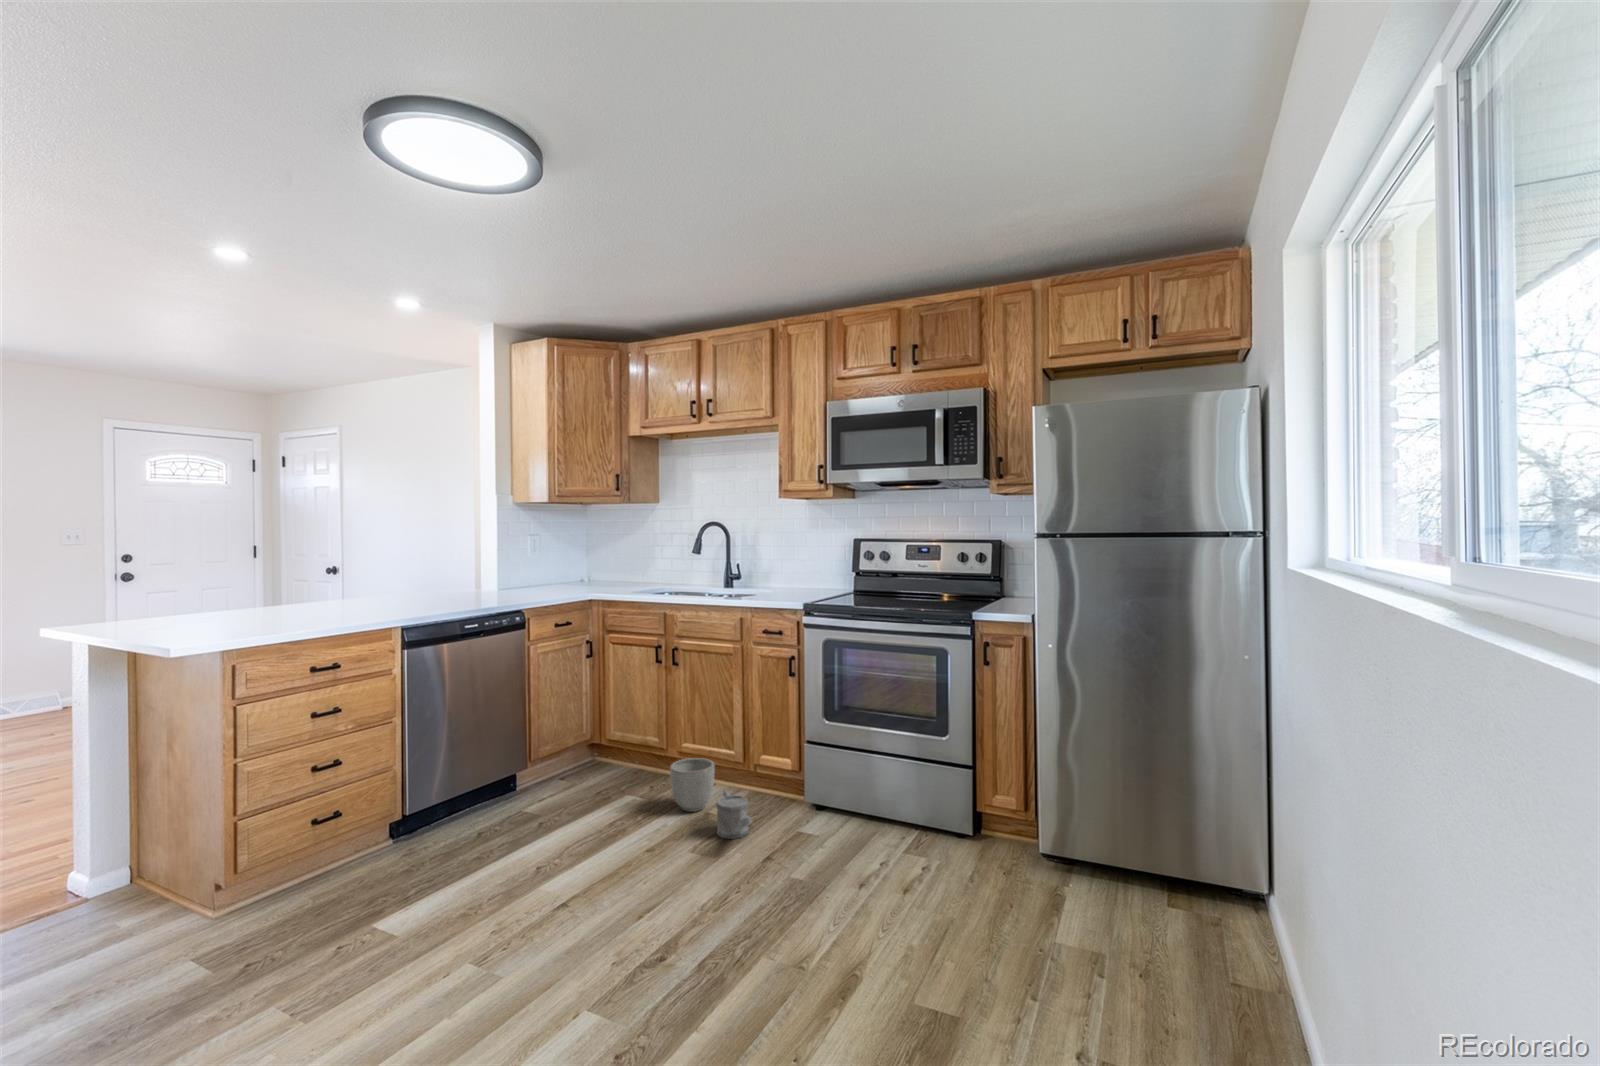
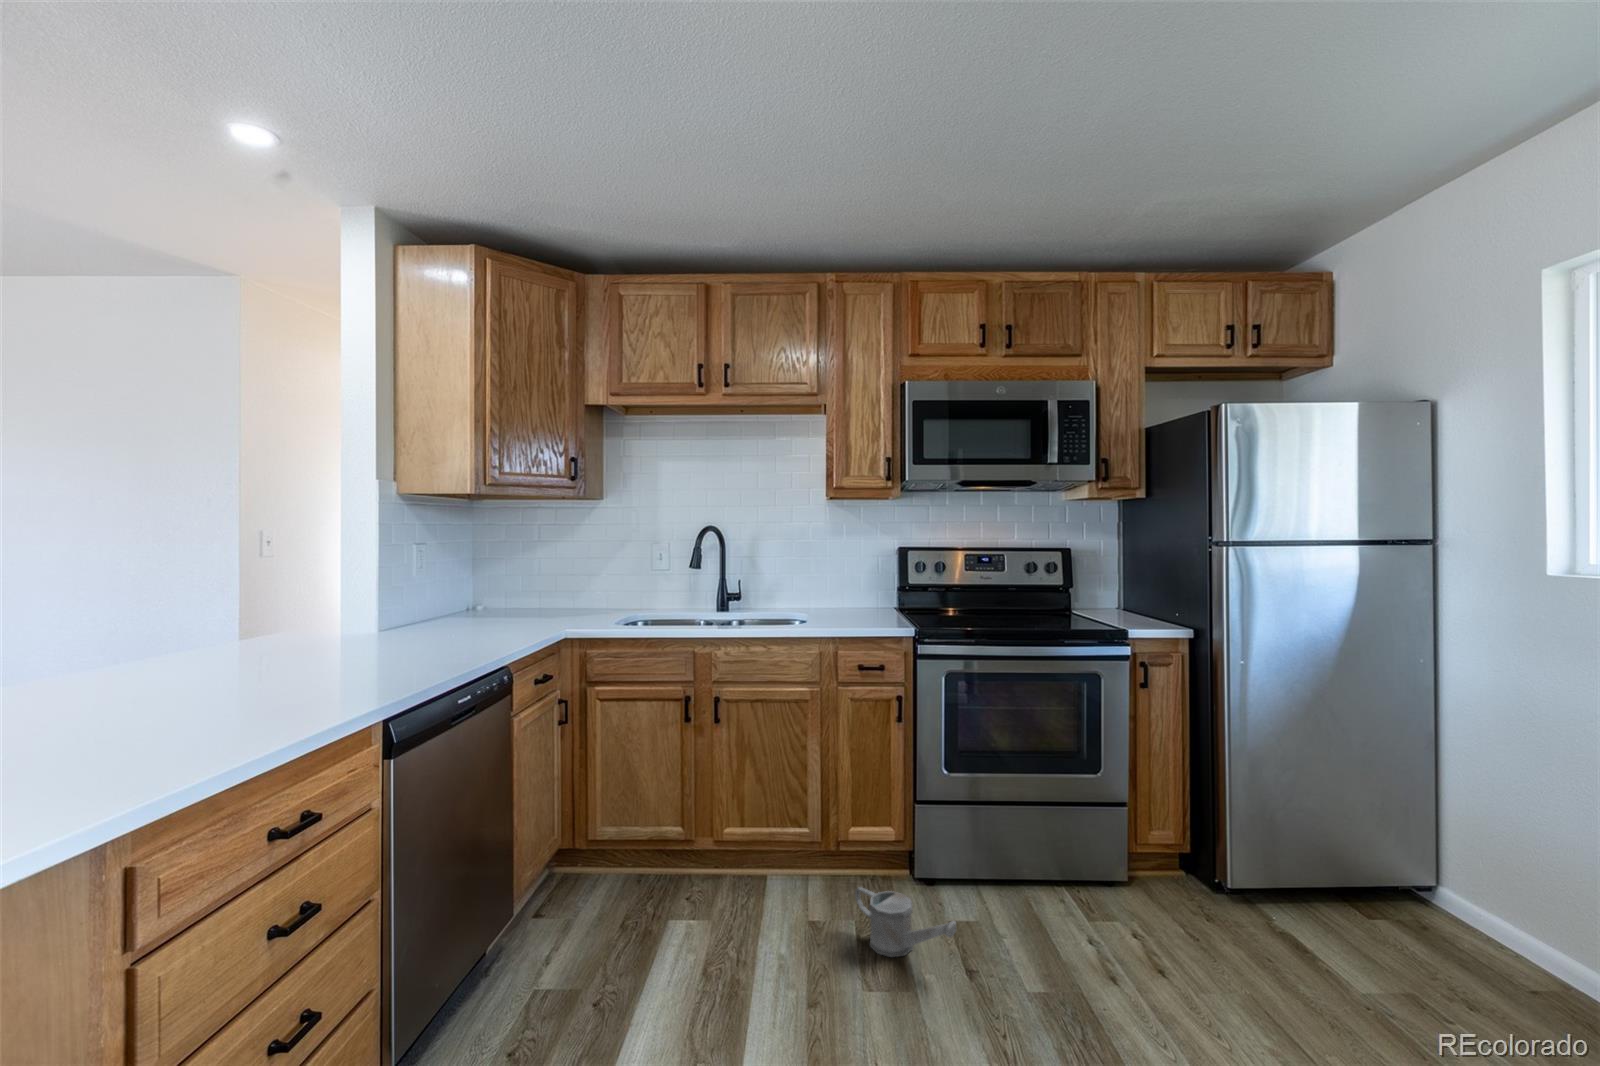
planter: present [670,758,715,812] -> none [763,848,824,928]

